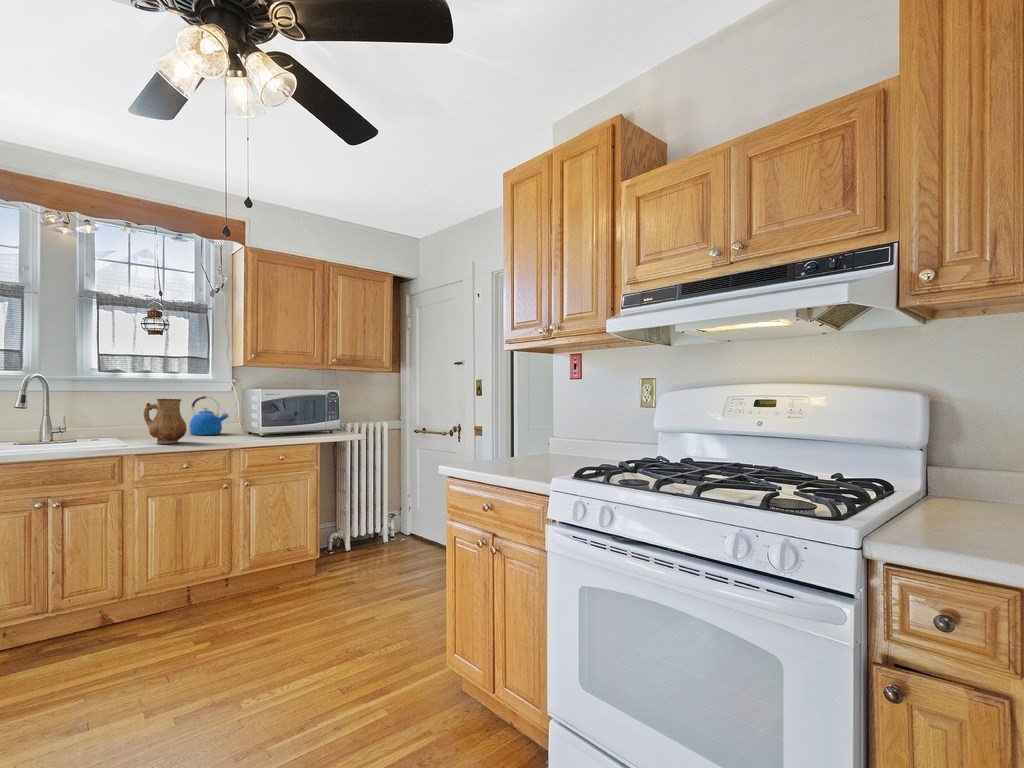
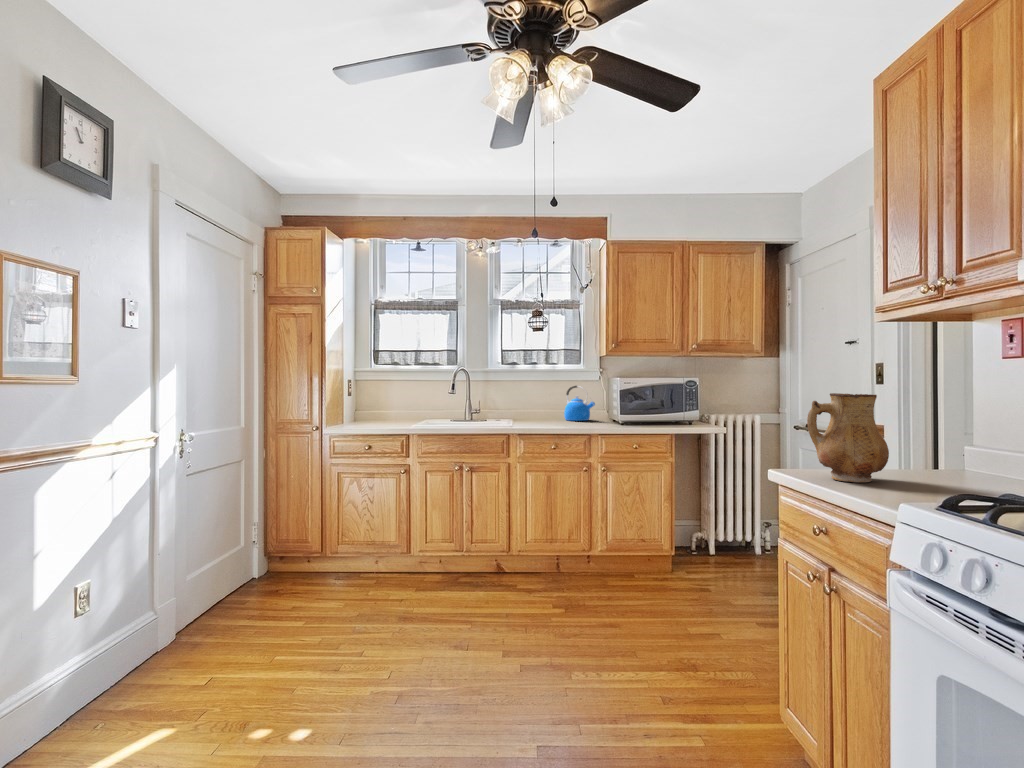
ceramic pitcher: present [144,399,187,444] -> present [807,393,889,482]

